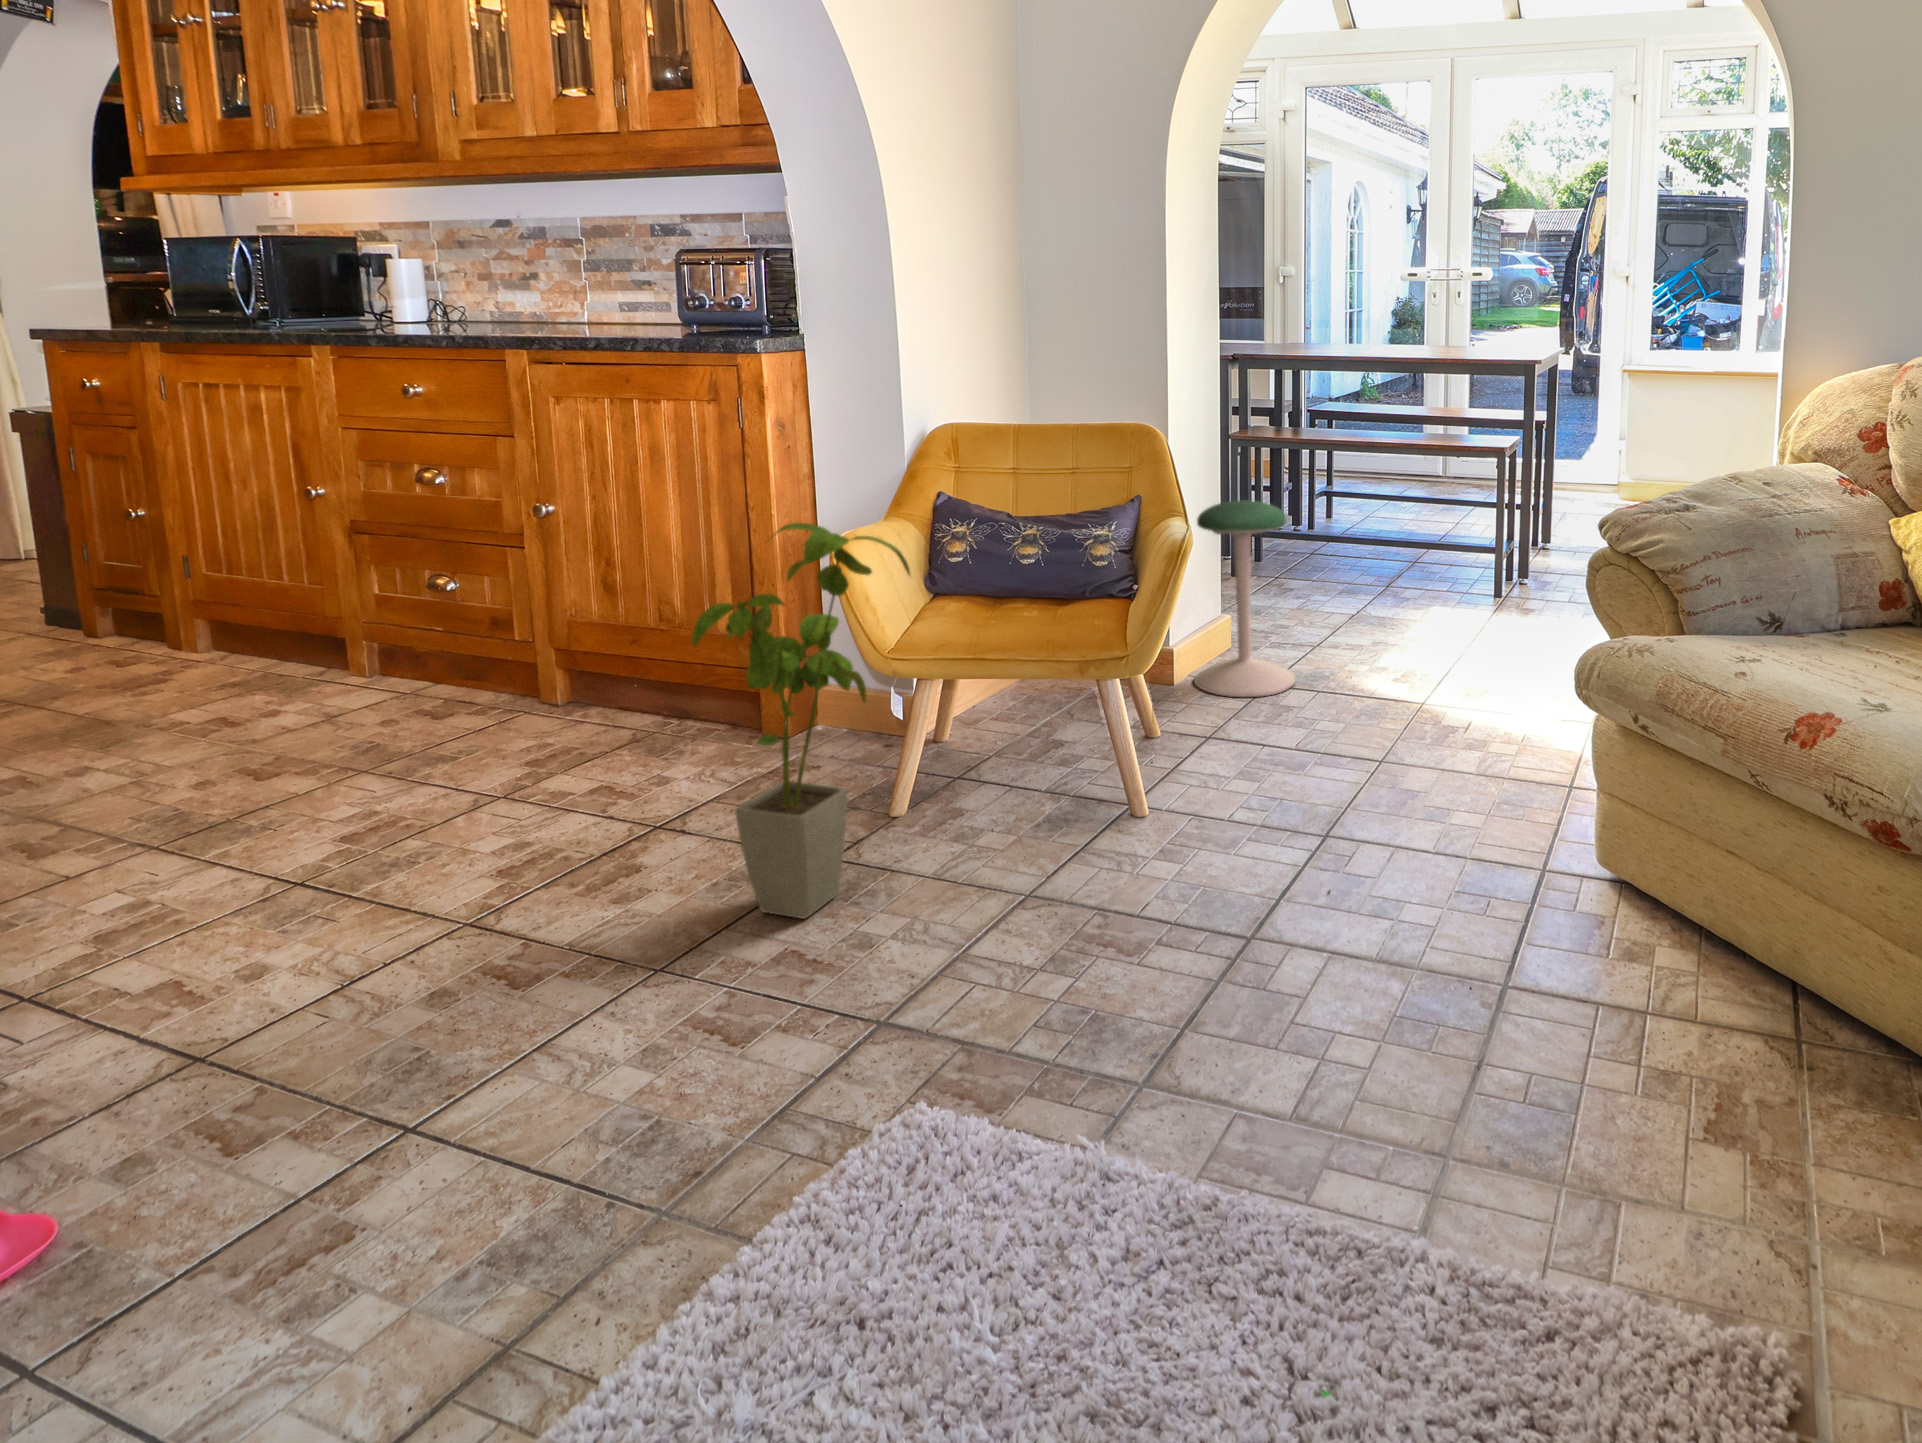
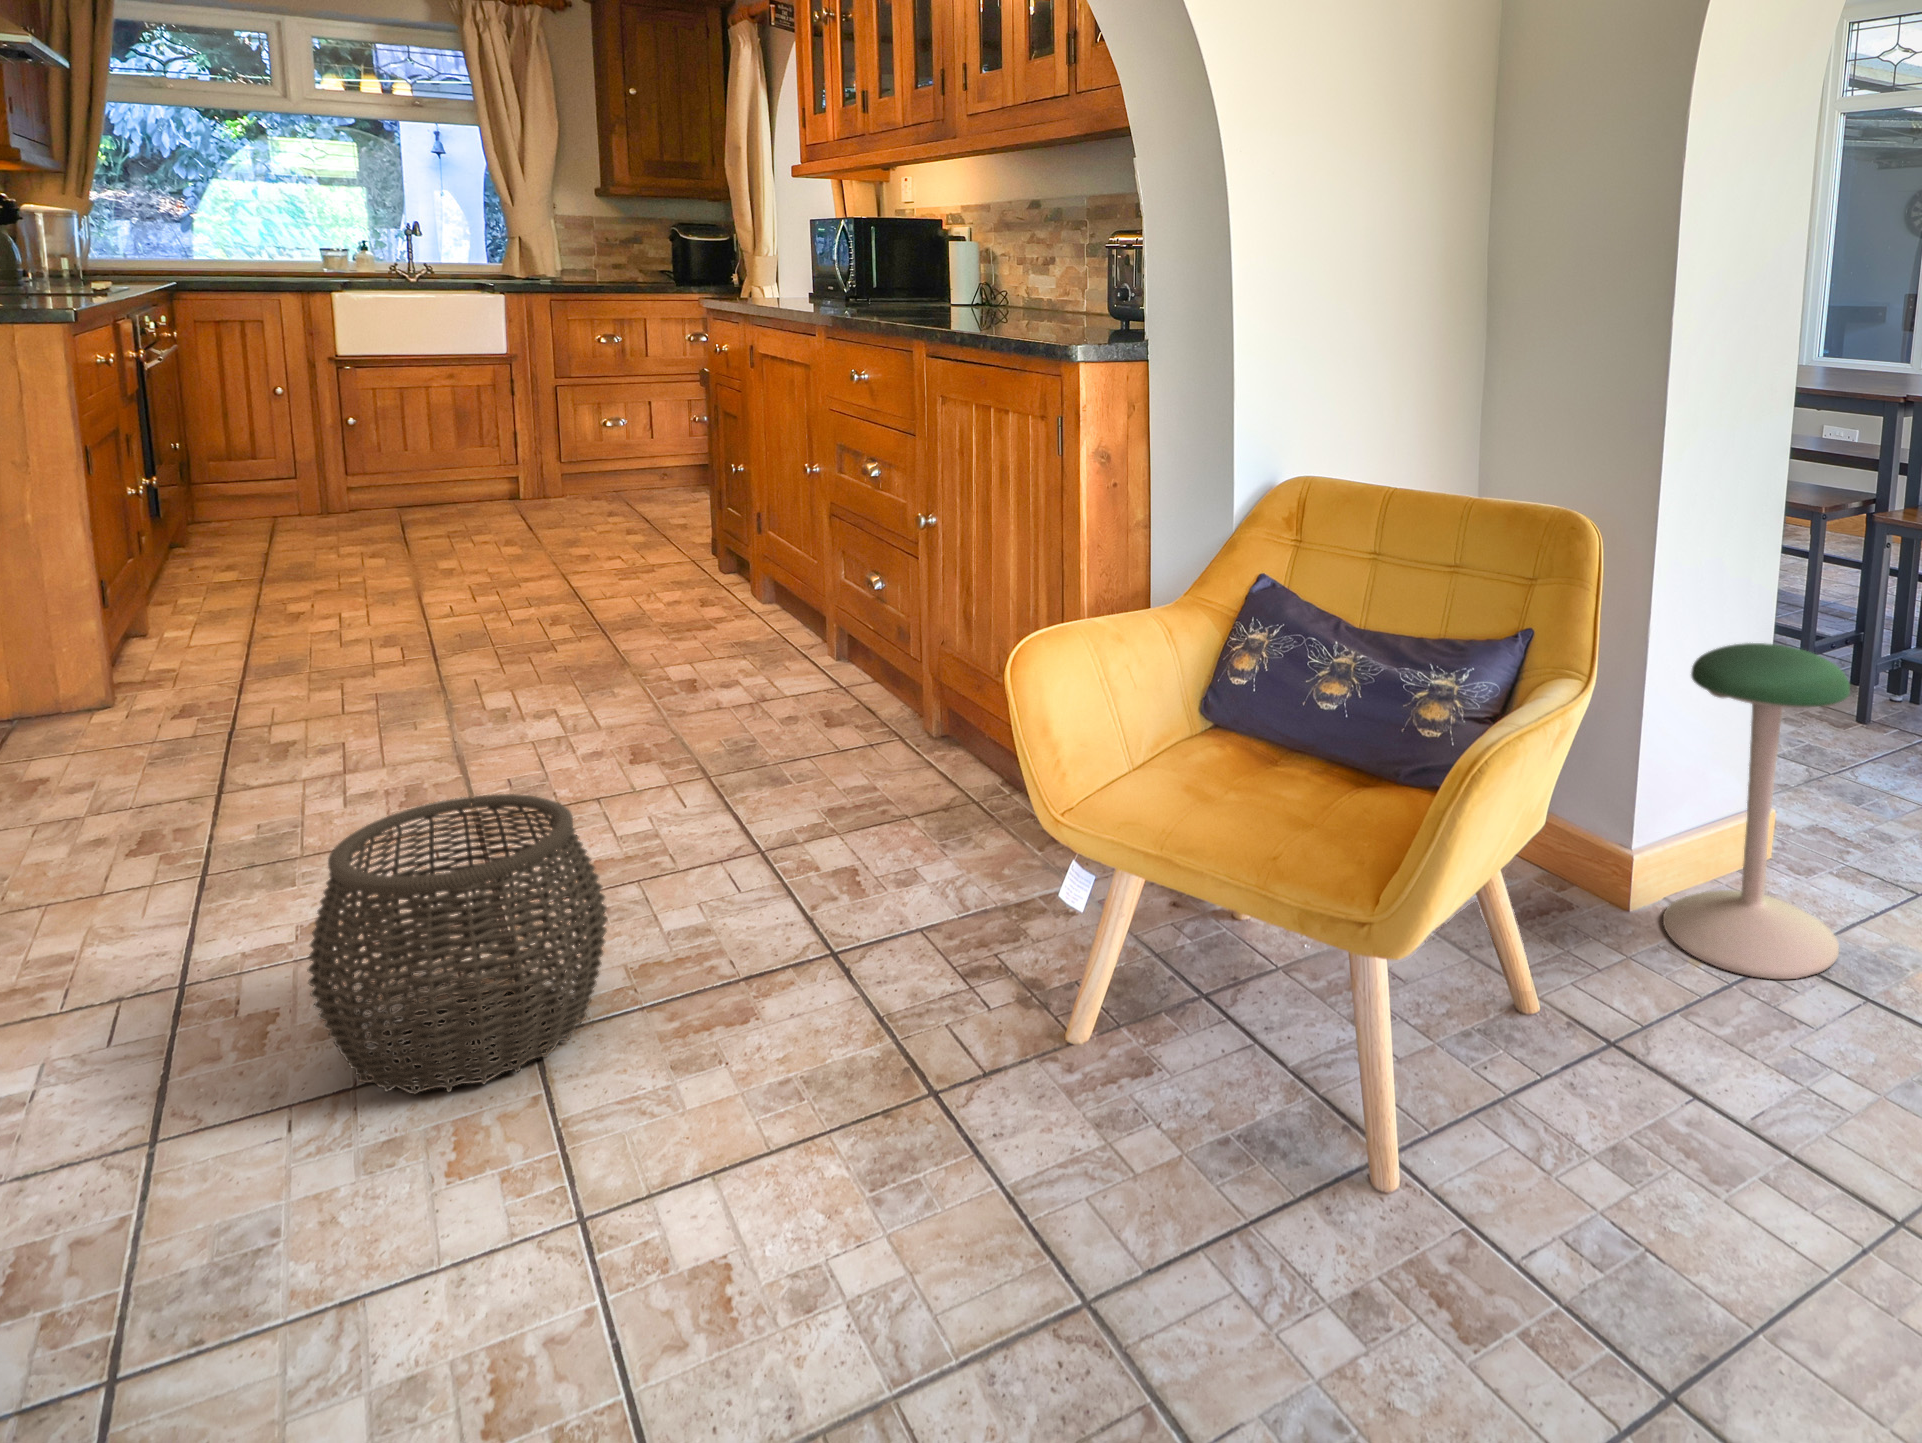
house plant: present [692,523,910,919] -> none [667,627,978,1204]
woven basket: none [264,735,520,977] -> present [308,794,607,1094]

